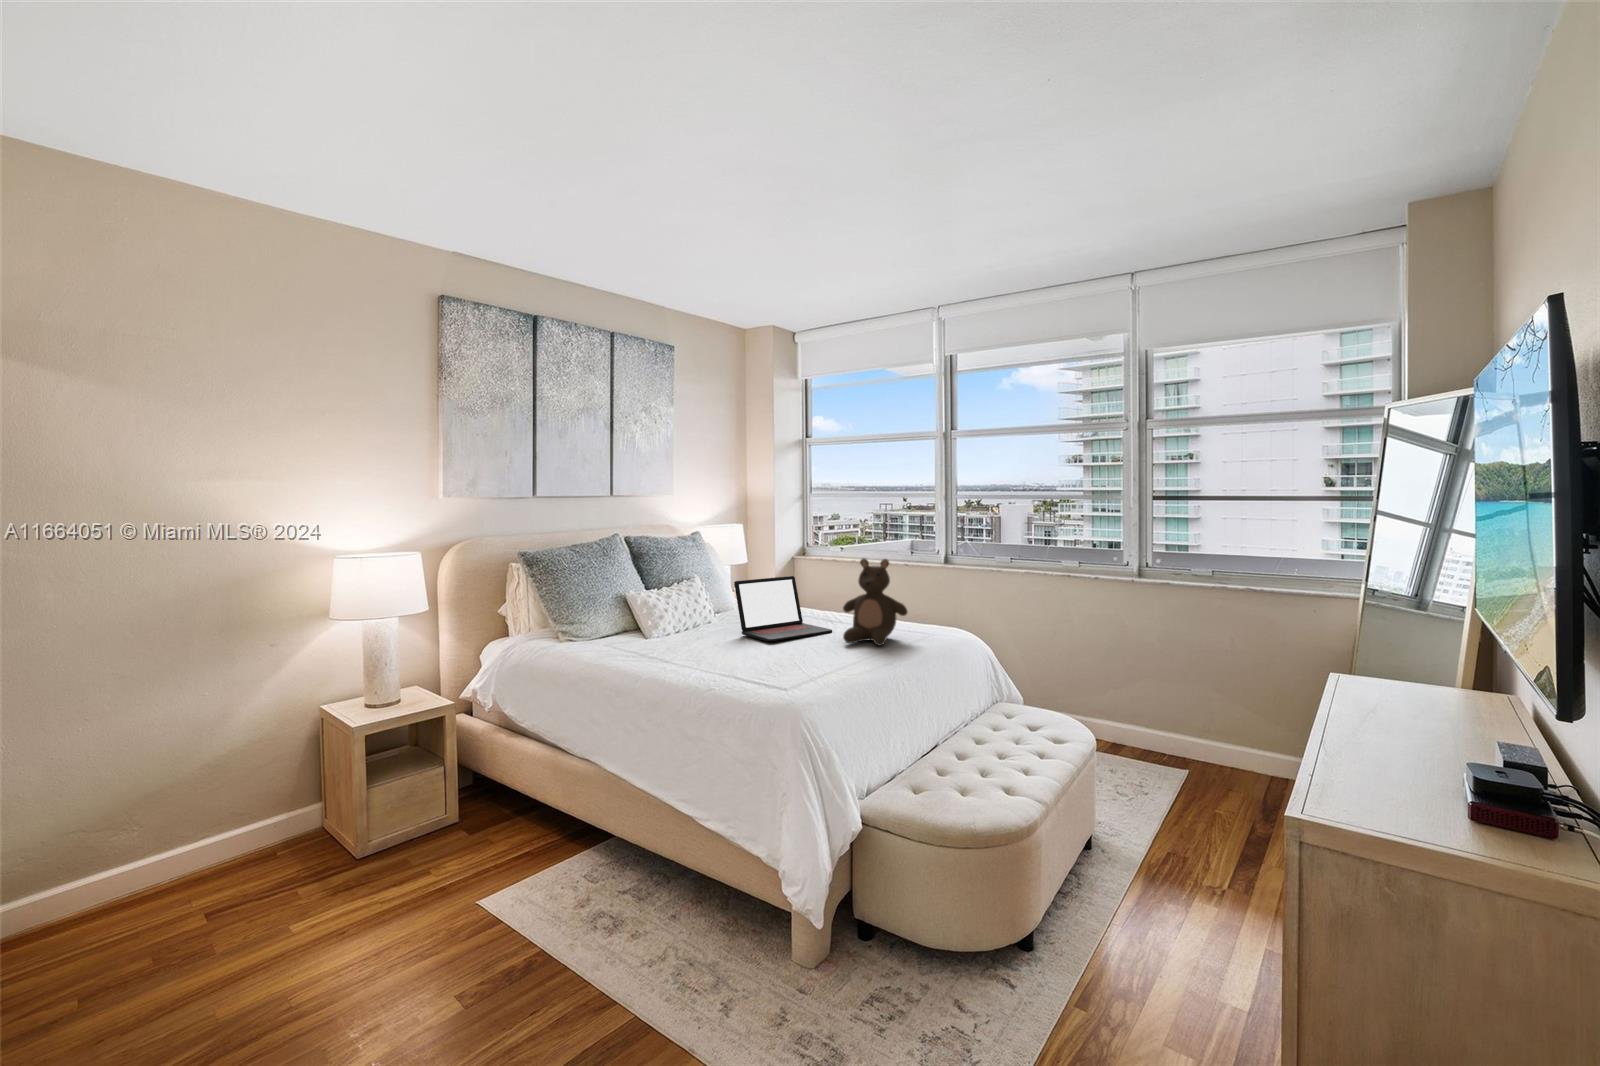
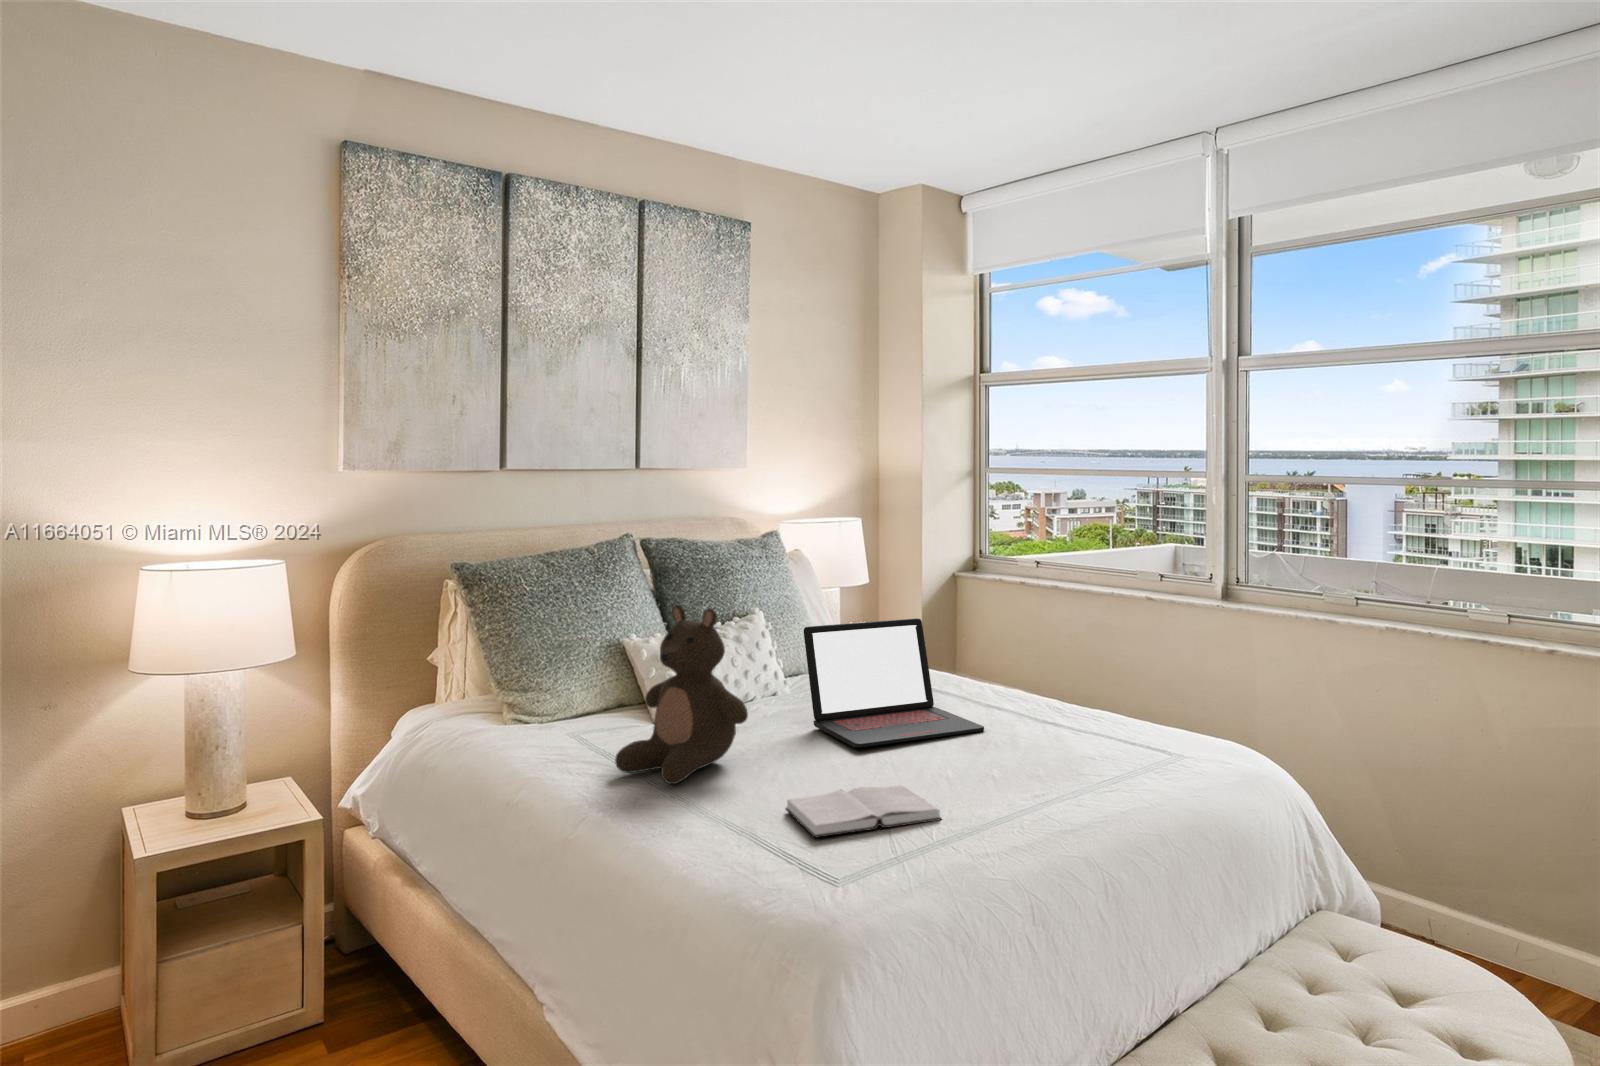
stuffed bear: present [843,559,907,645] -> present [615,605,748,784]
hardback book: none [746,653,824,675] -> present [786,786,942,838]

